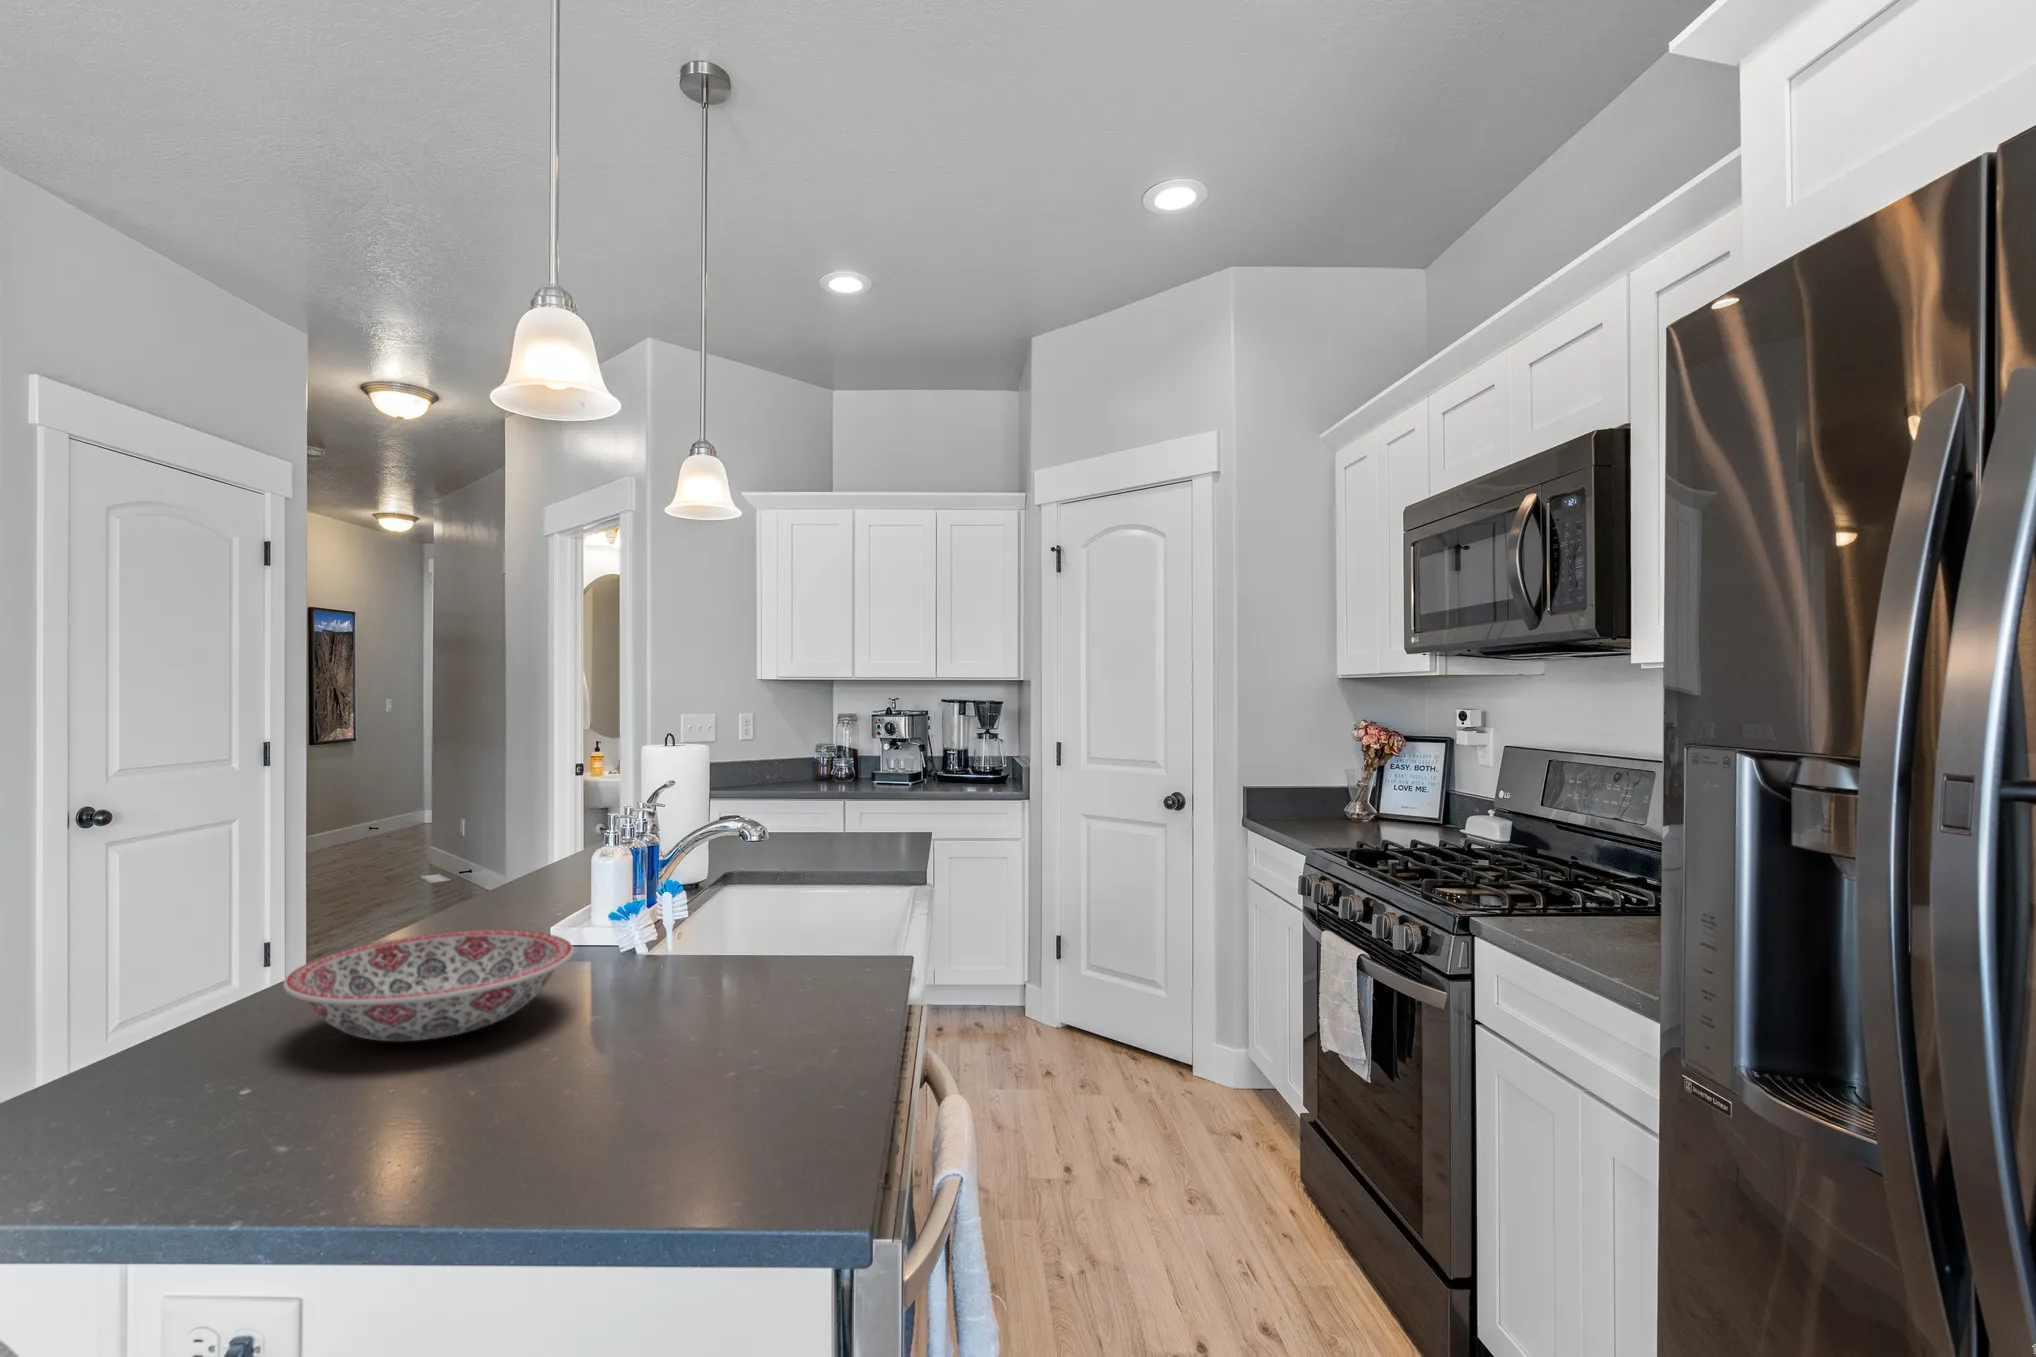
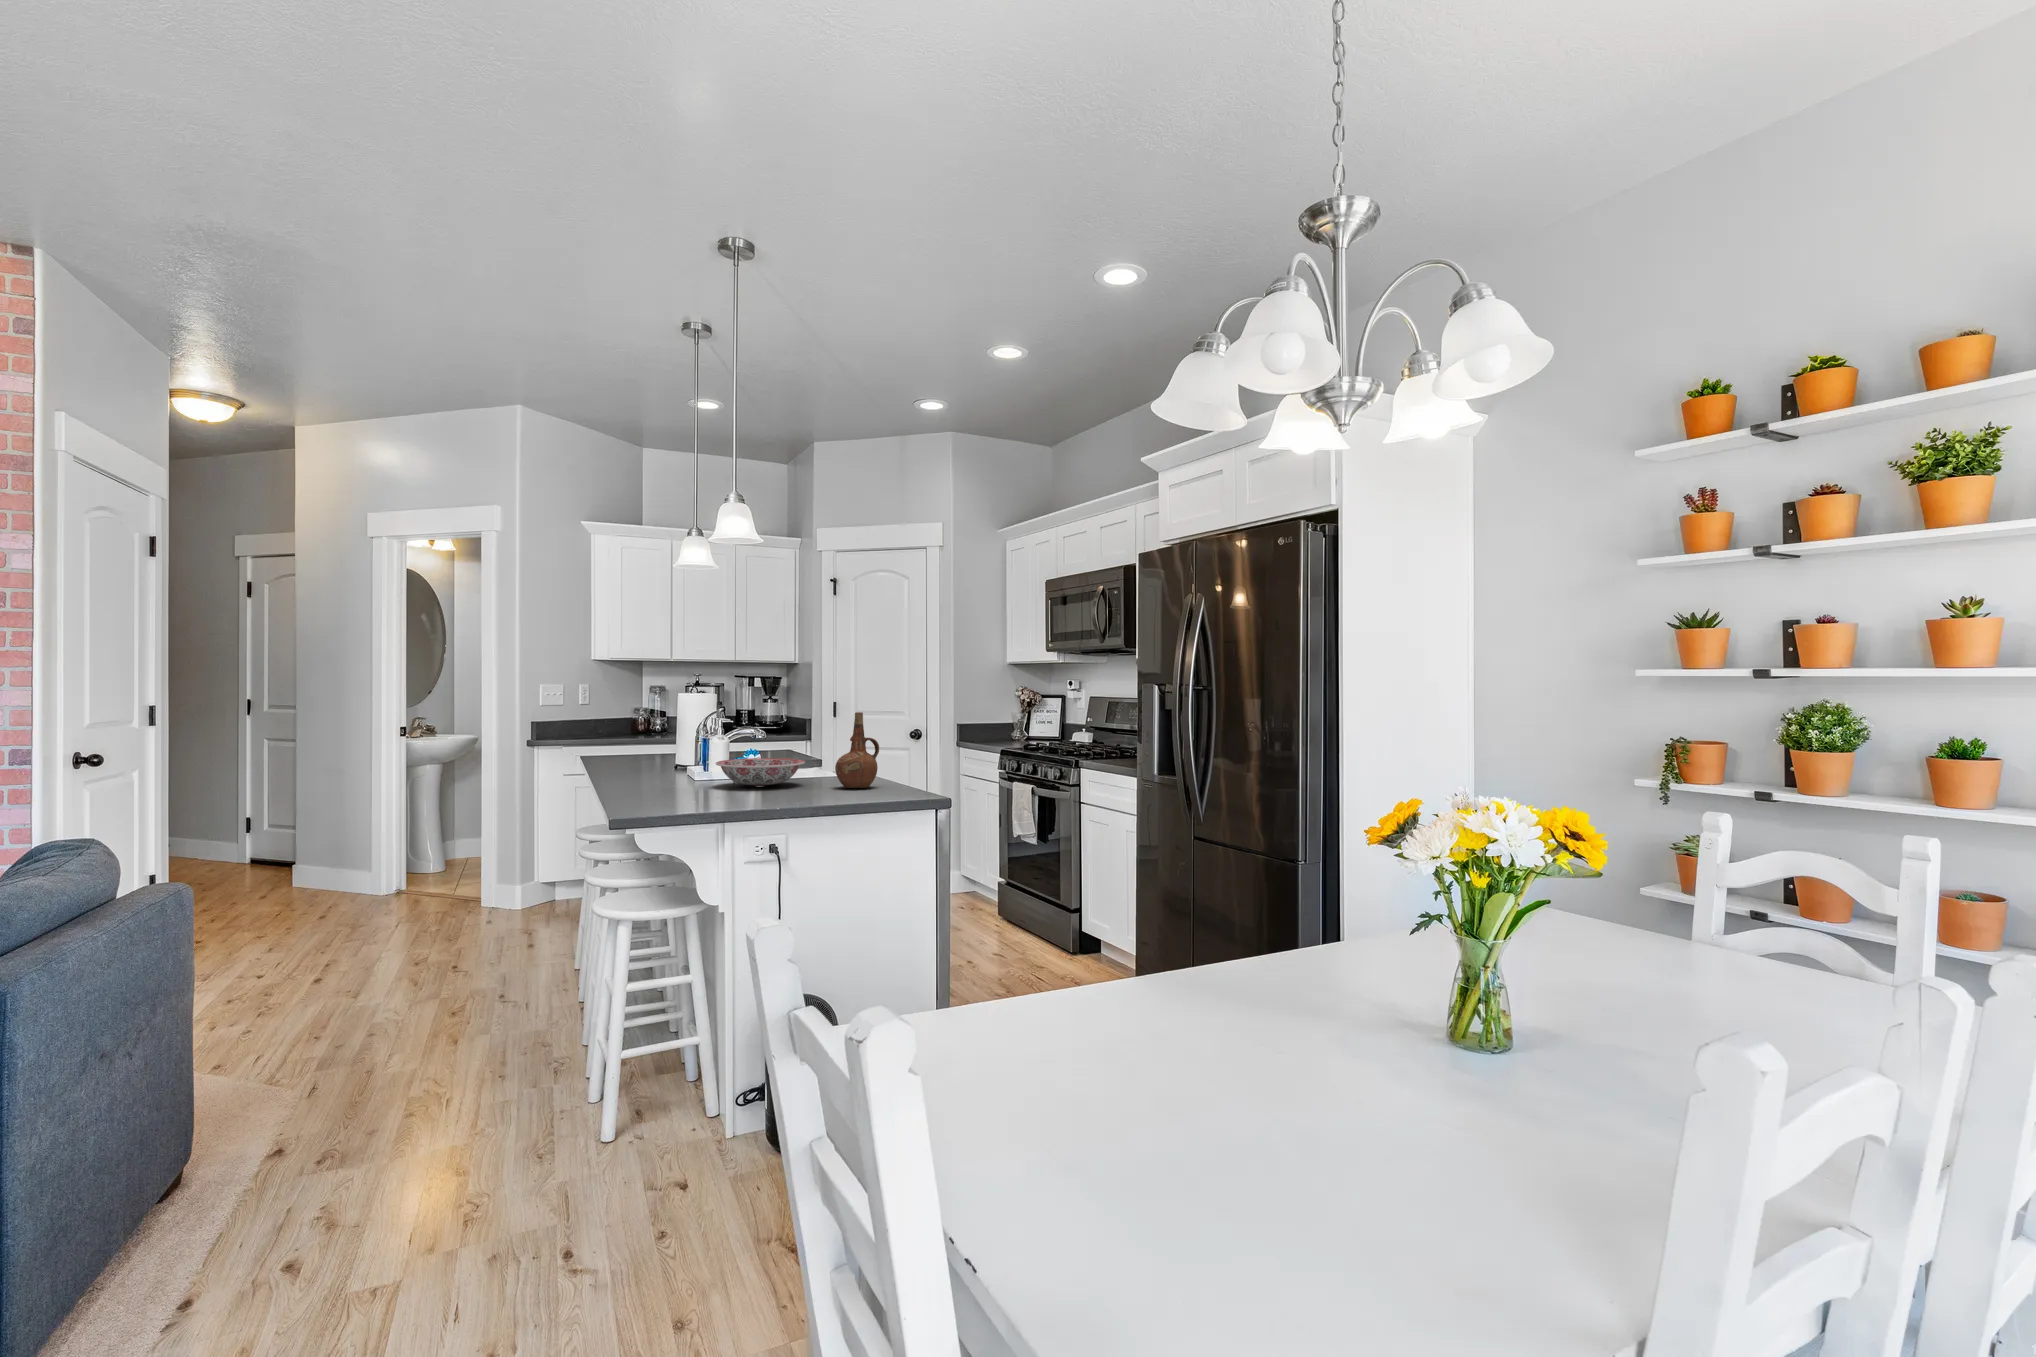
ceramic pitcher: none [548,837,707,1102] -> present [835,712,879,788]

